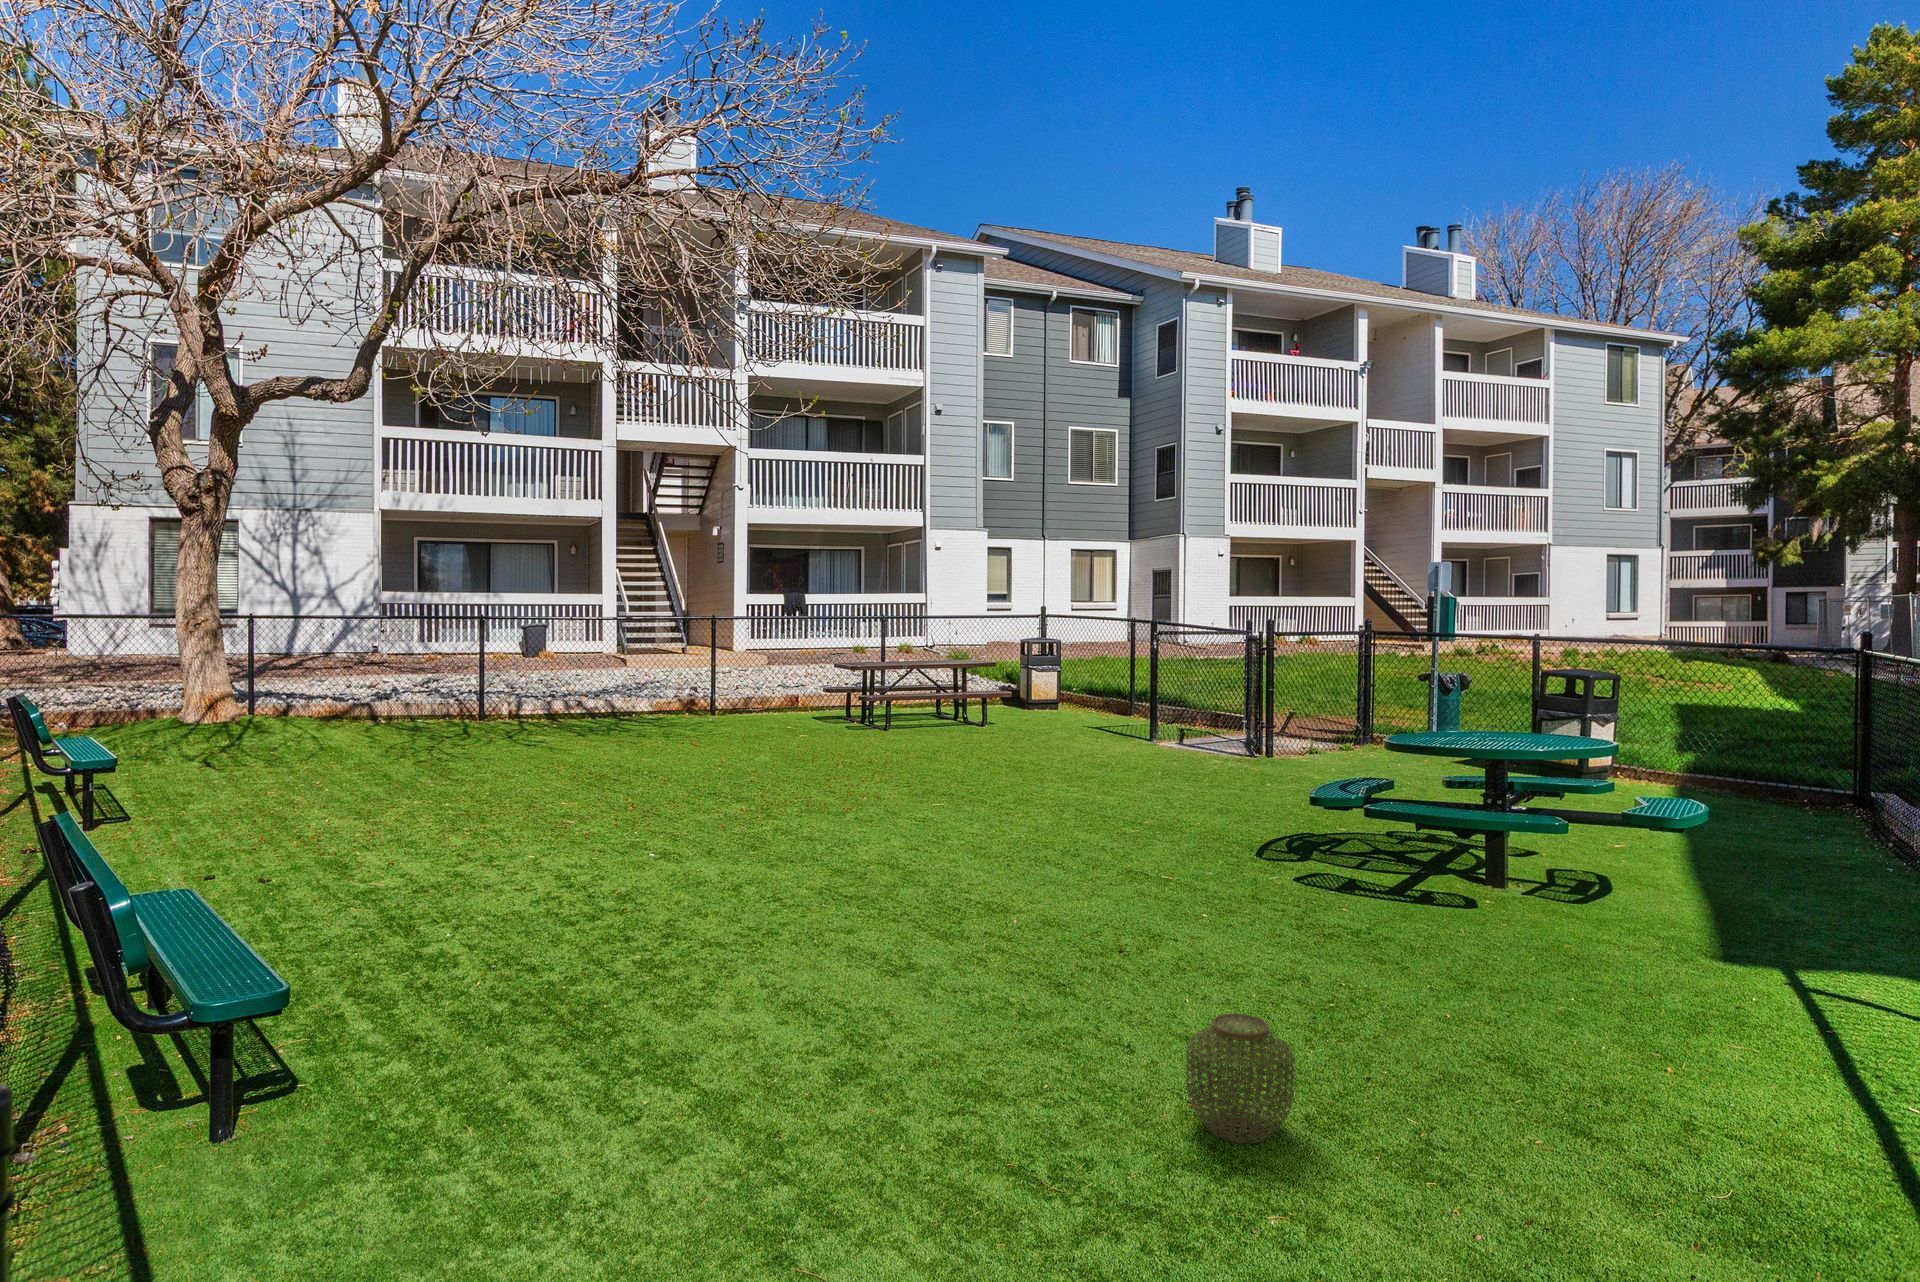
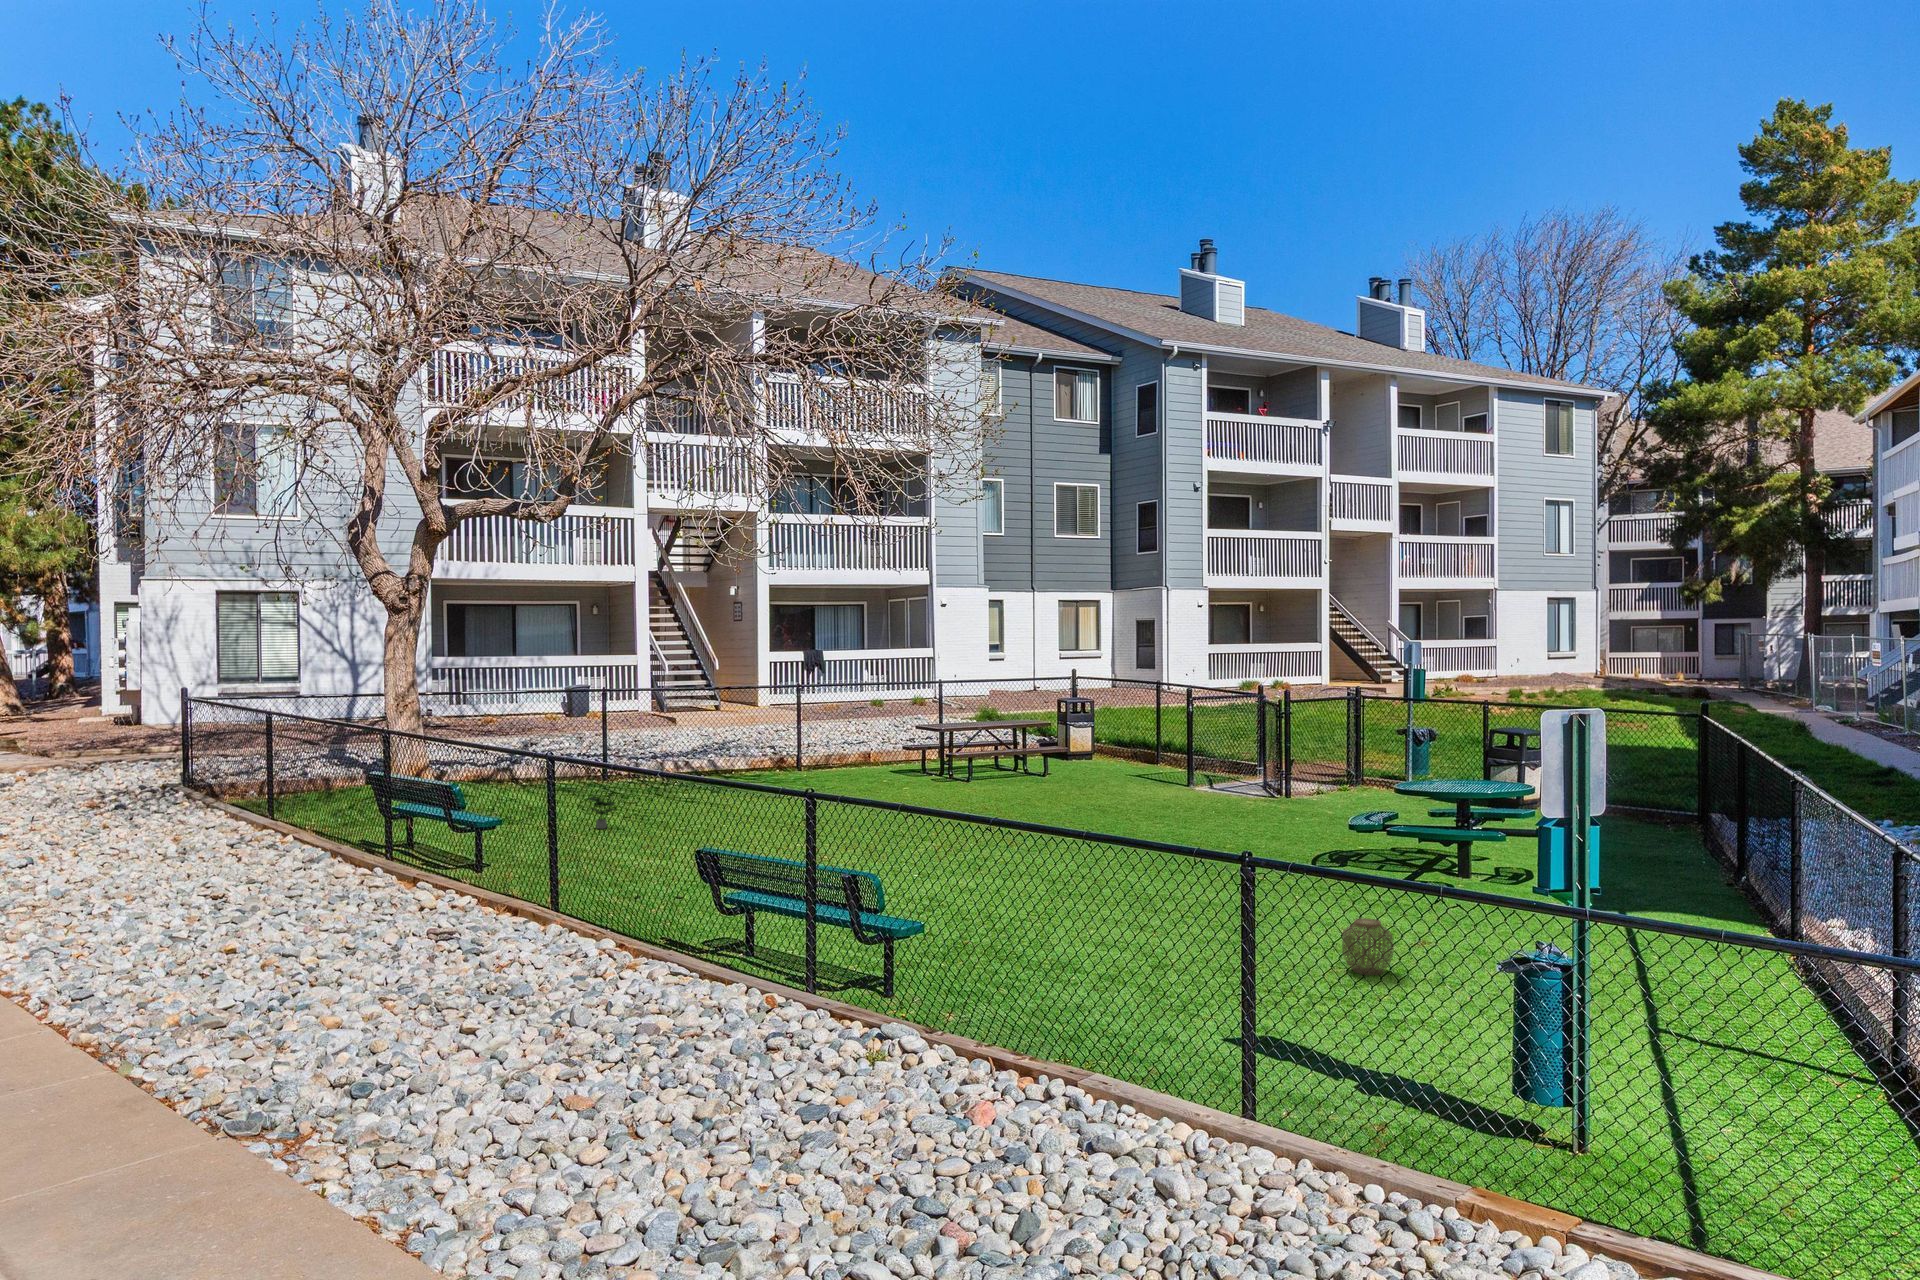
potted plant: none [314,736,358,778] -> present [589,797,615,829]

